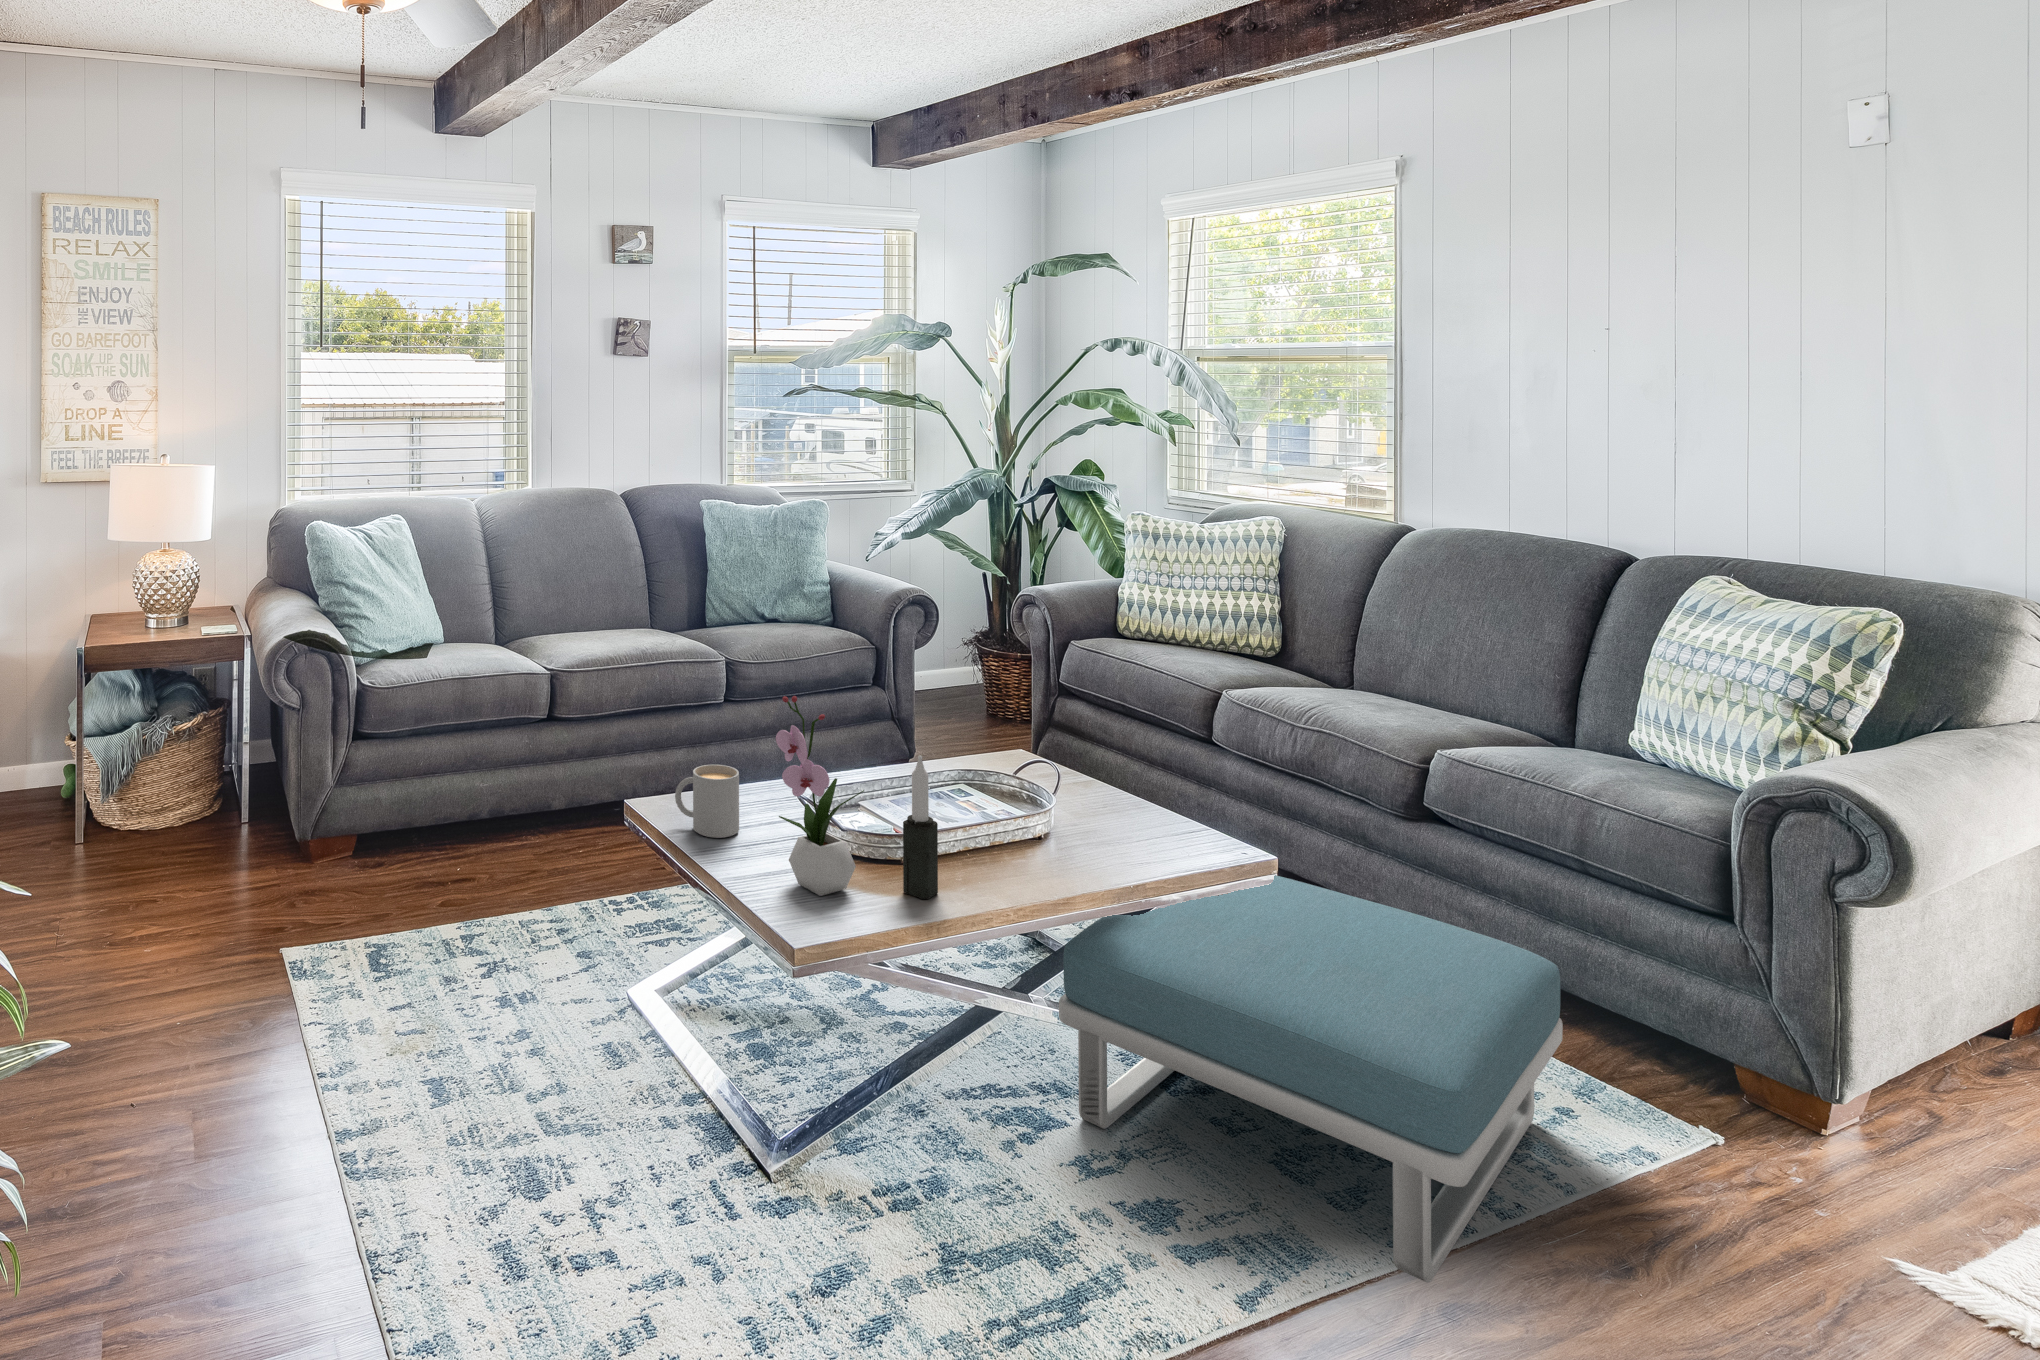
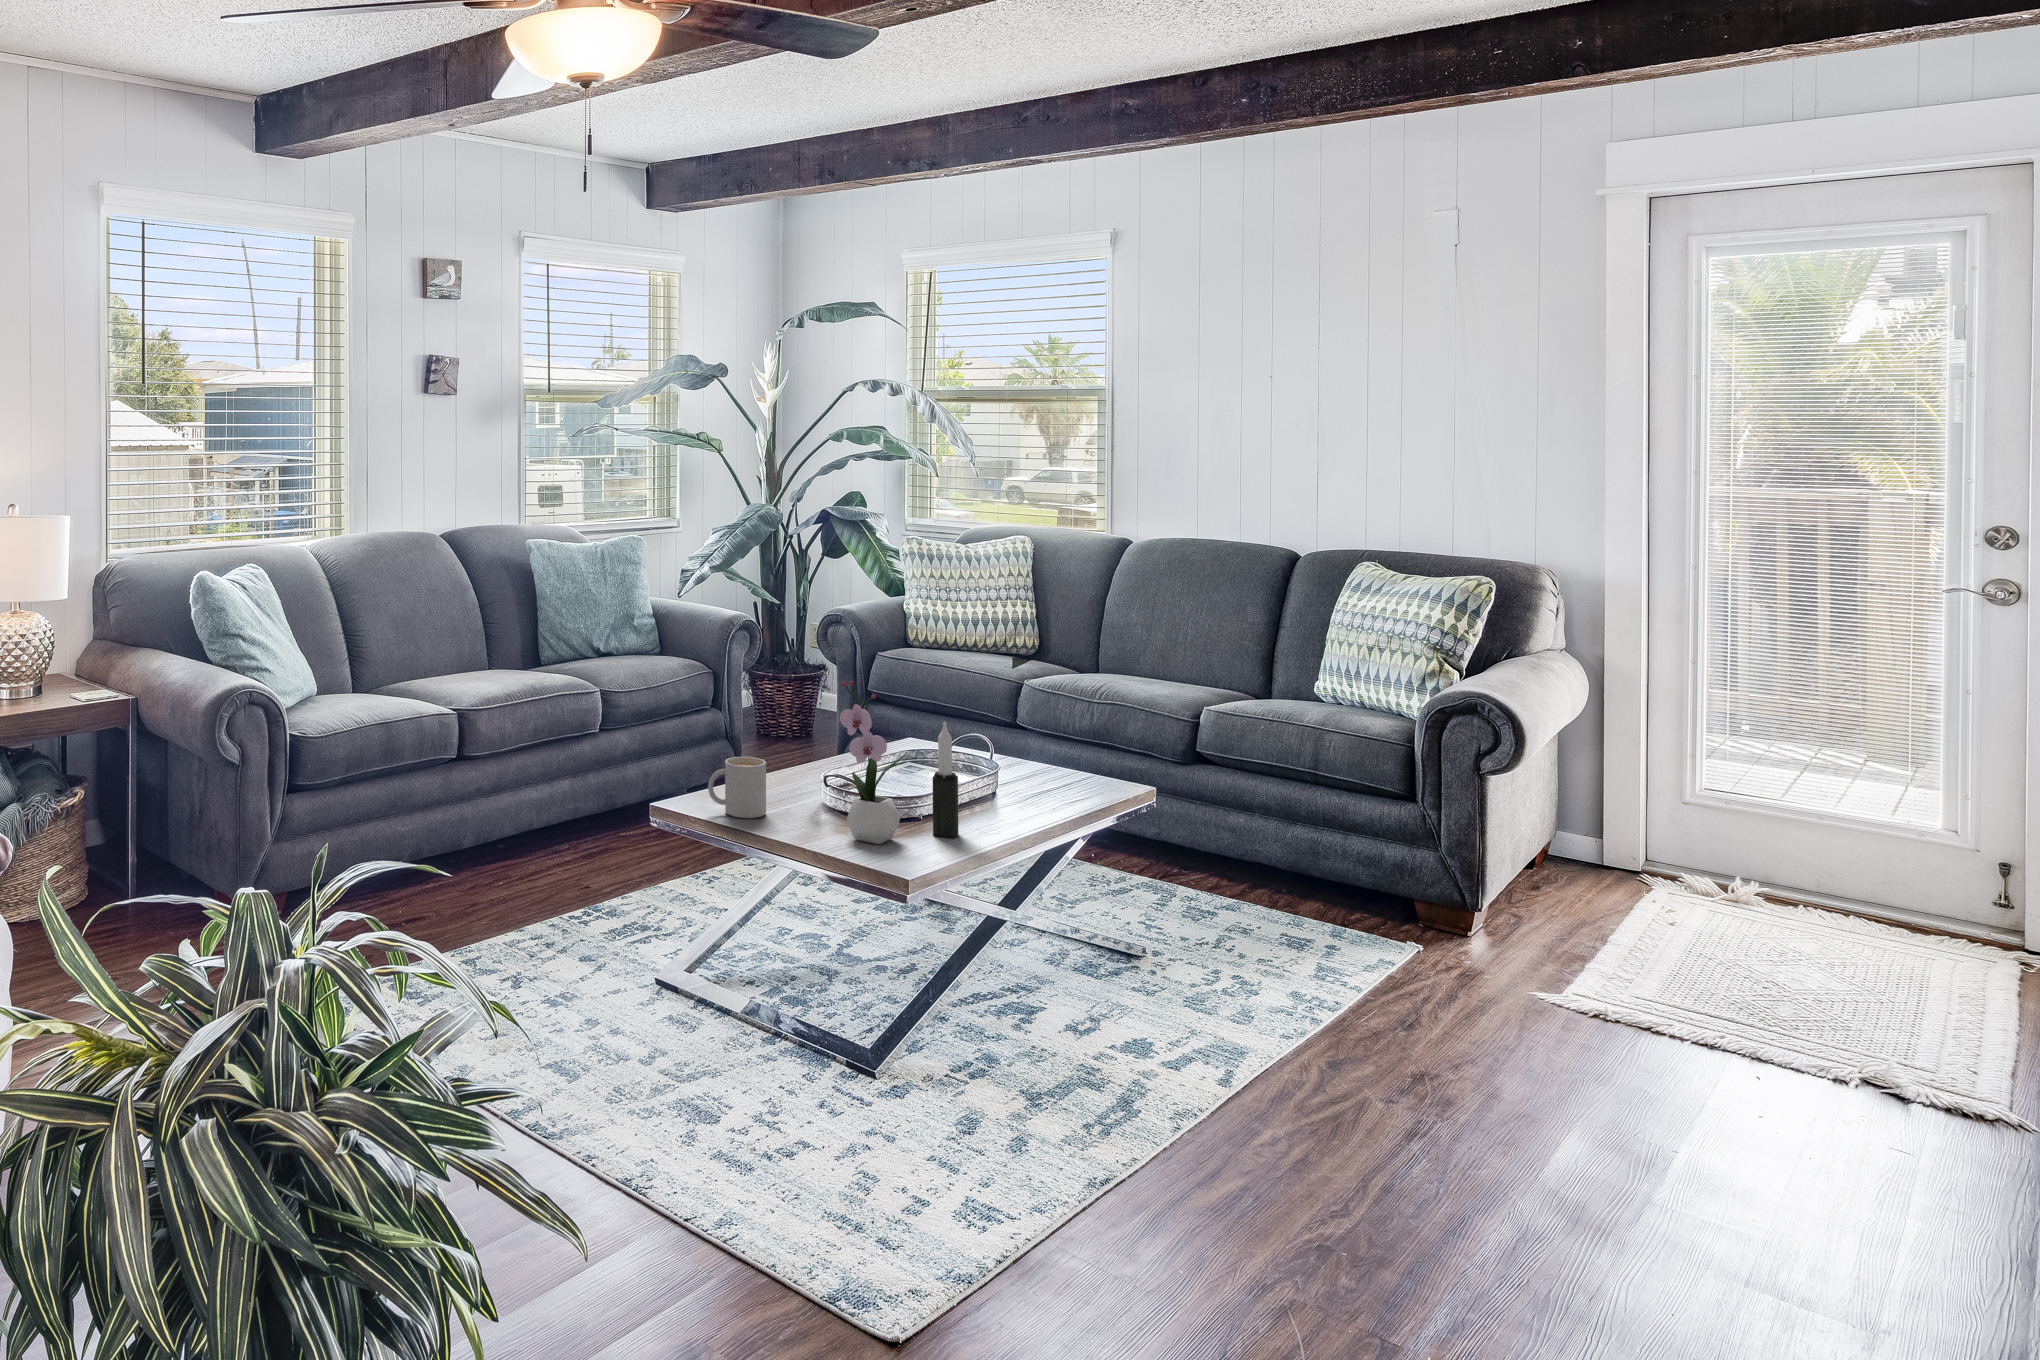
footstool: present [1059,875,1563,1282] -> none [1030,804,1342,1053]

